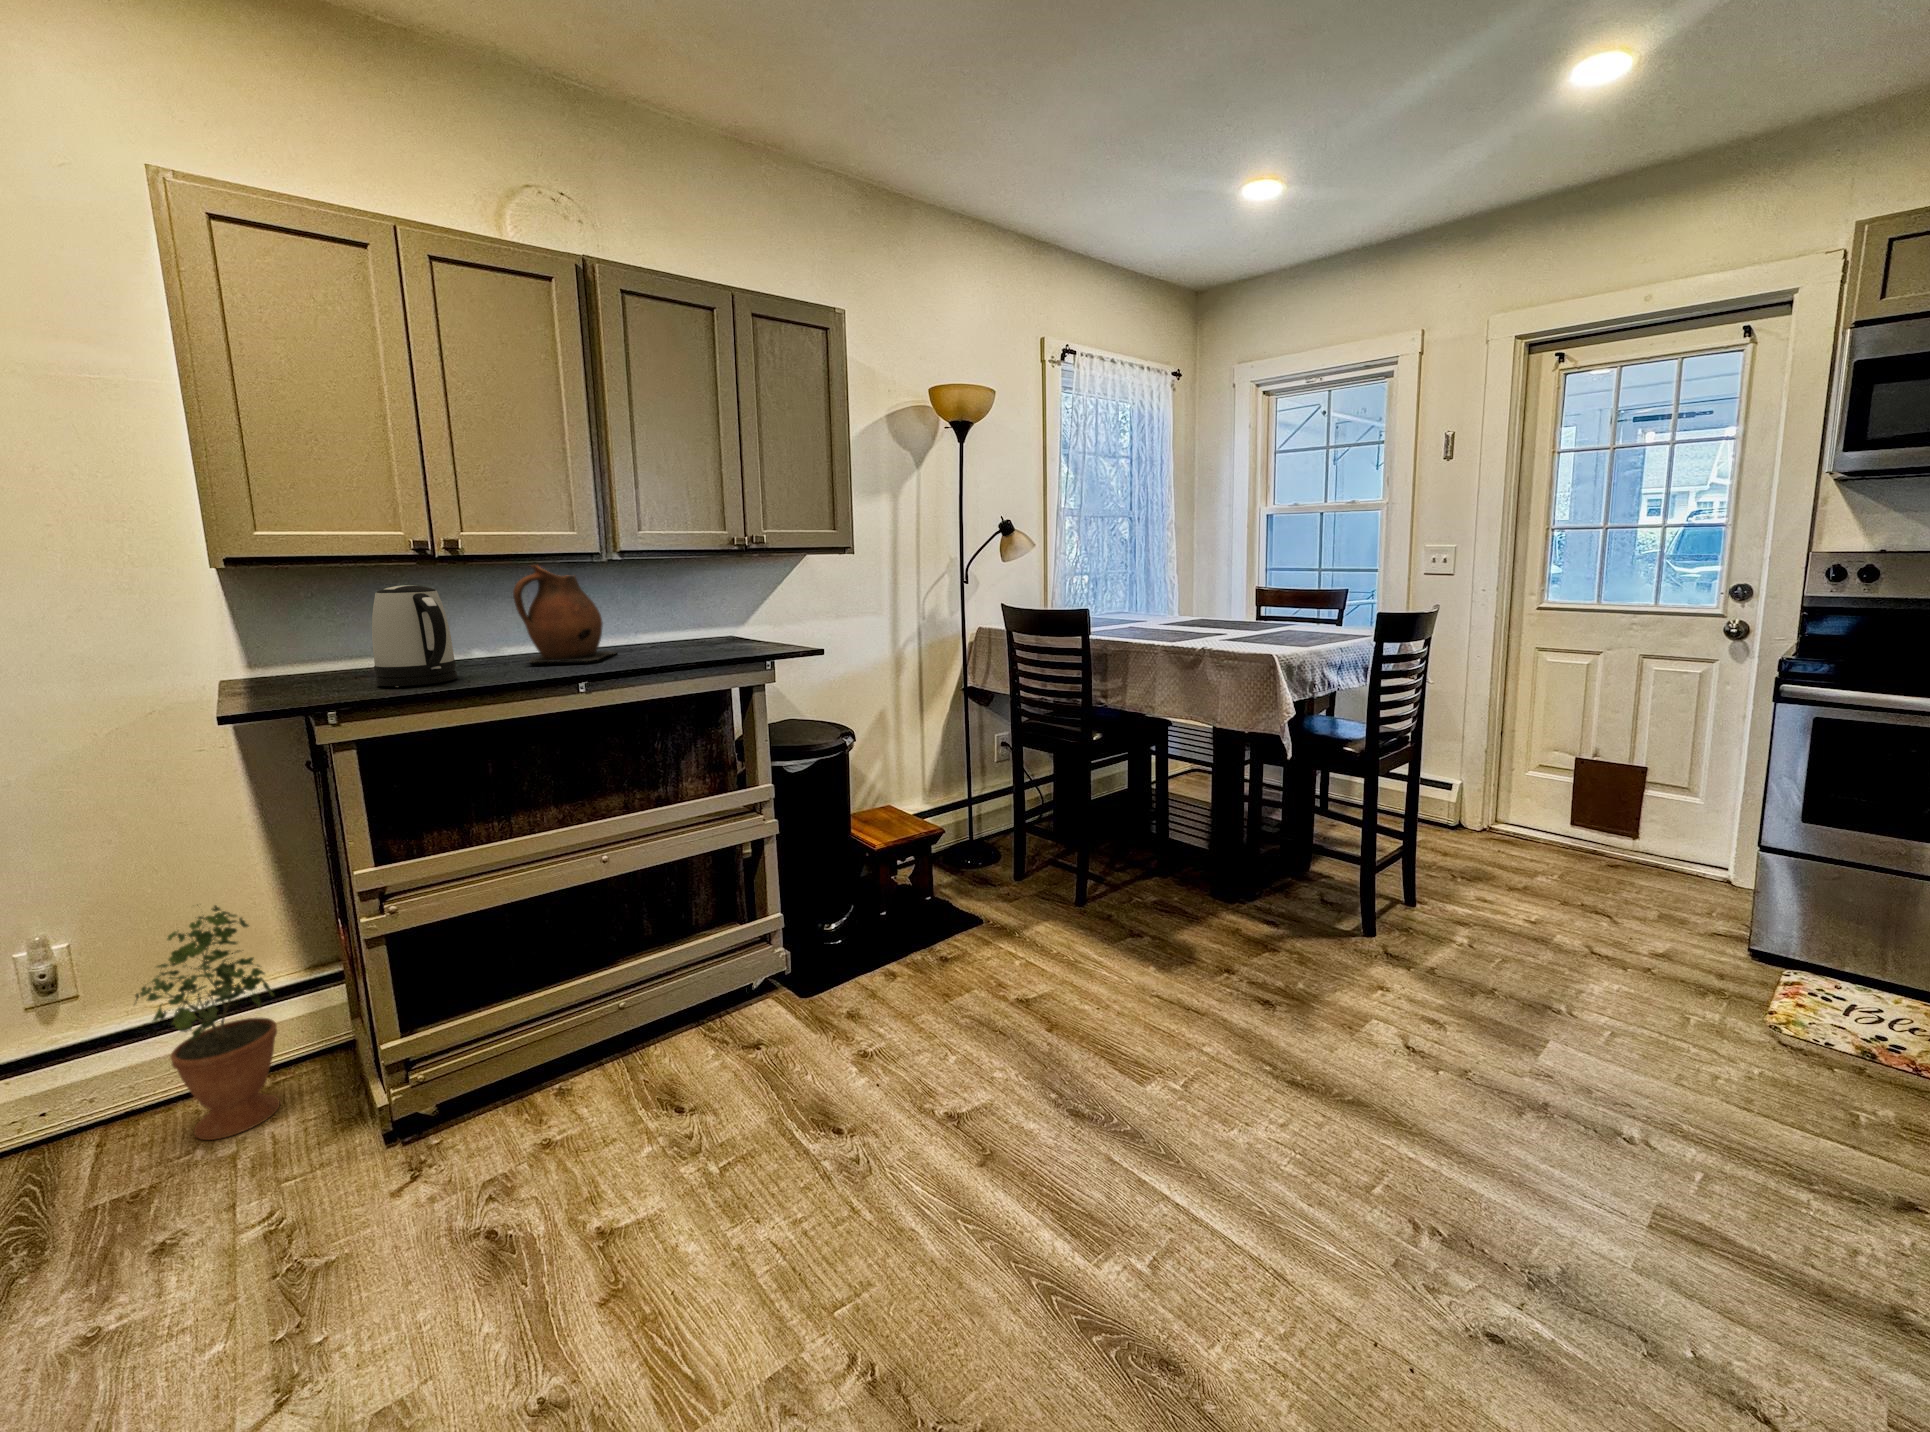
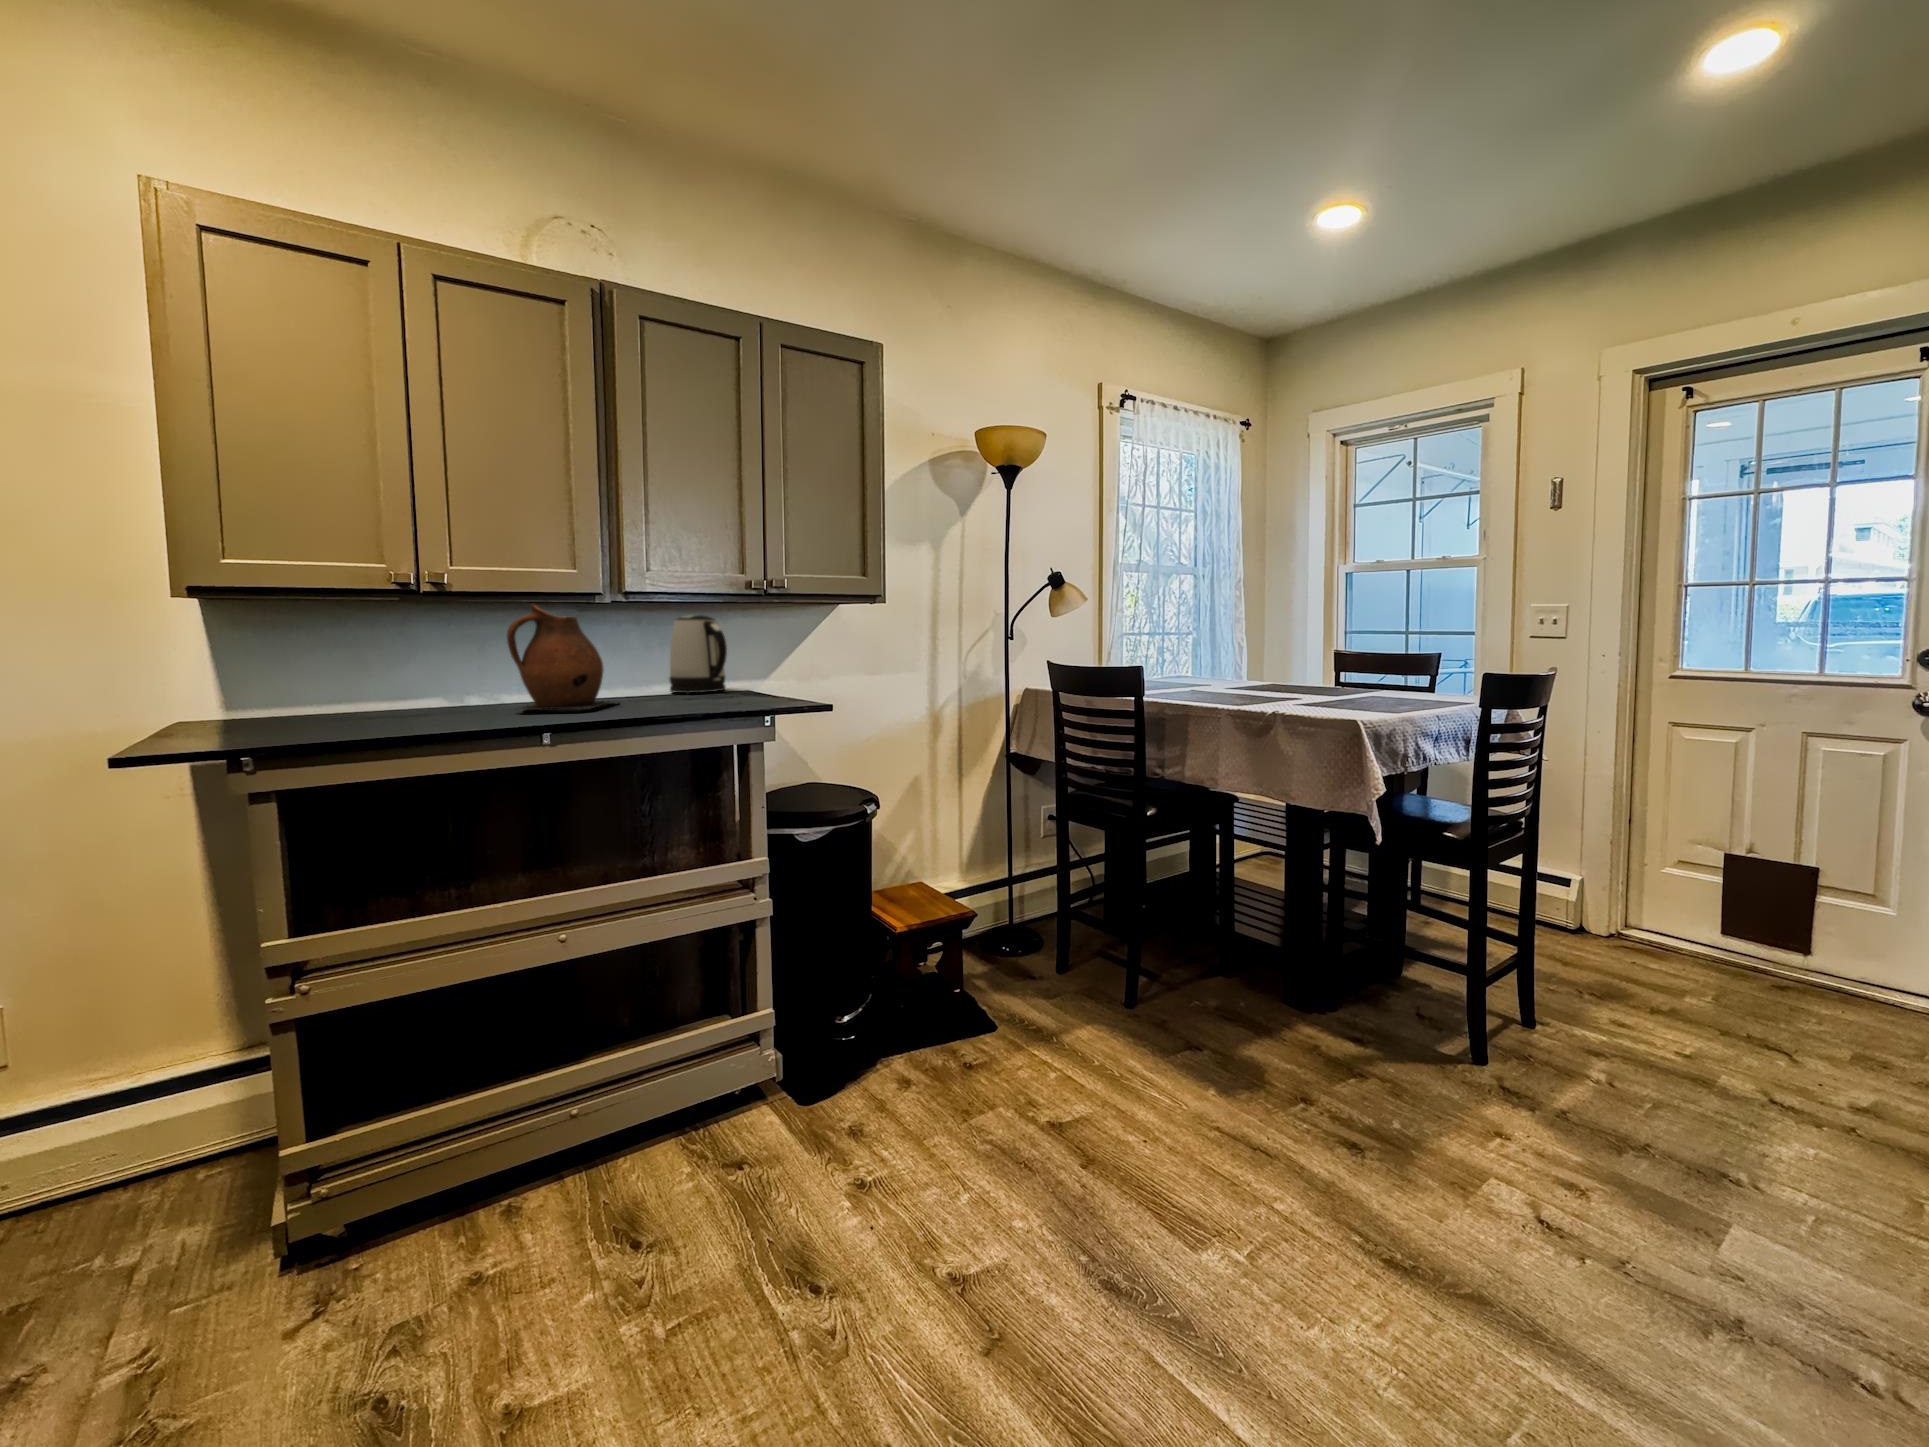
kettle: present [372,585,457,687] -> present [669,615,727,693]
potted plant: present [136,905,280,1140] -> none [50,966,214,1243]

